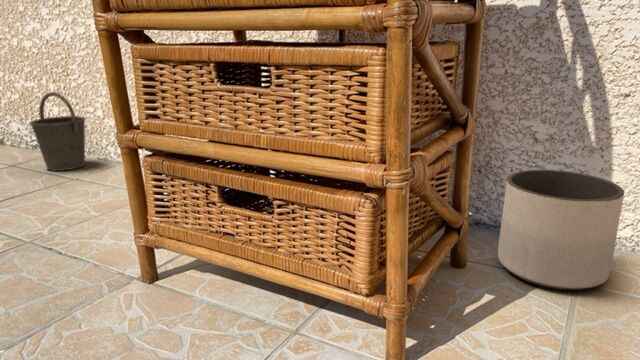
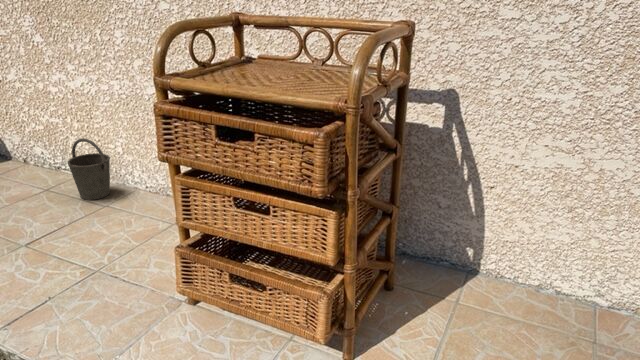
planter: present [498,170,624,290] -> none [413,229,483,308]

